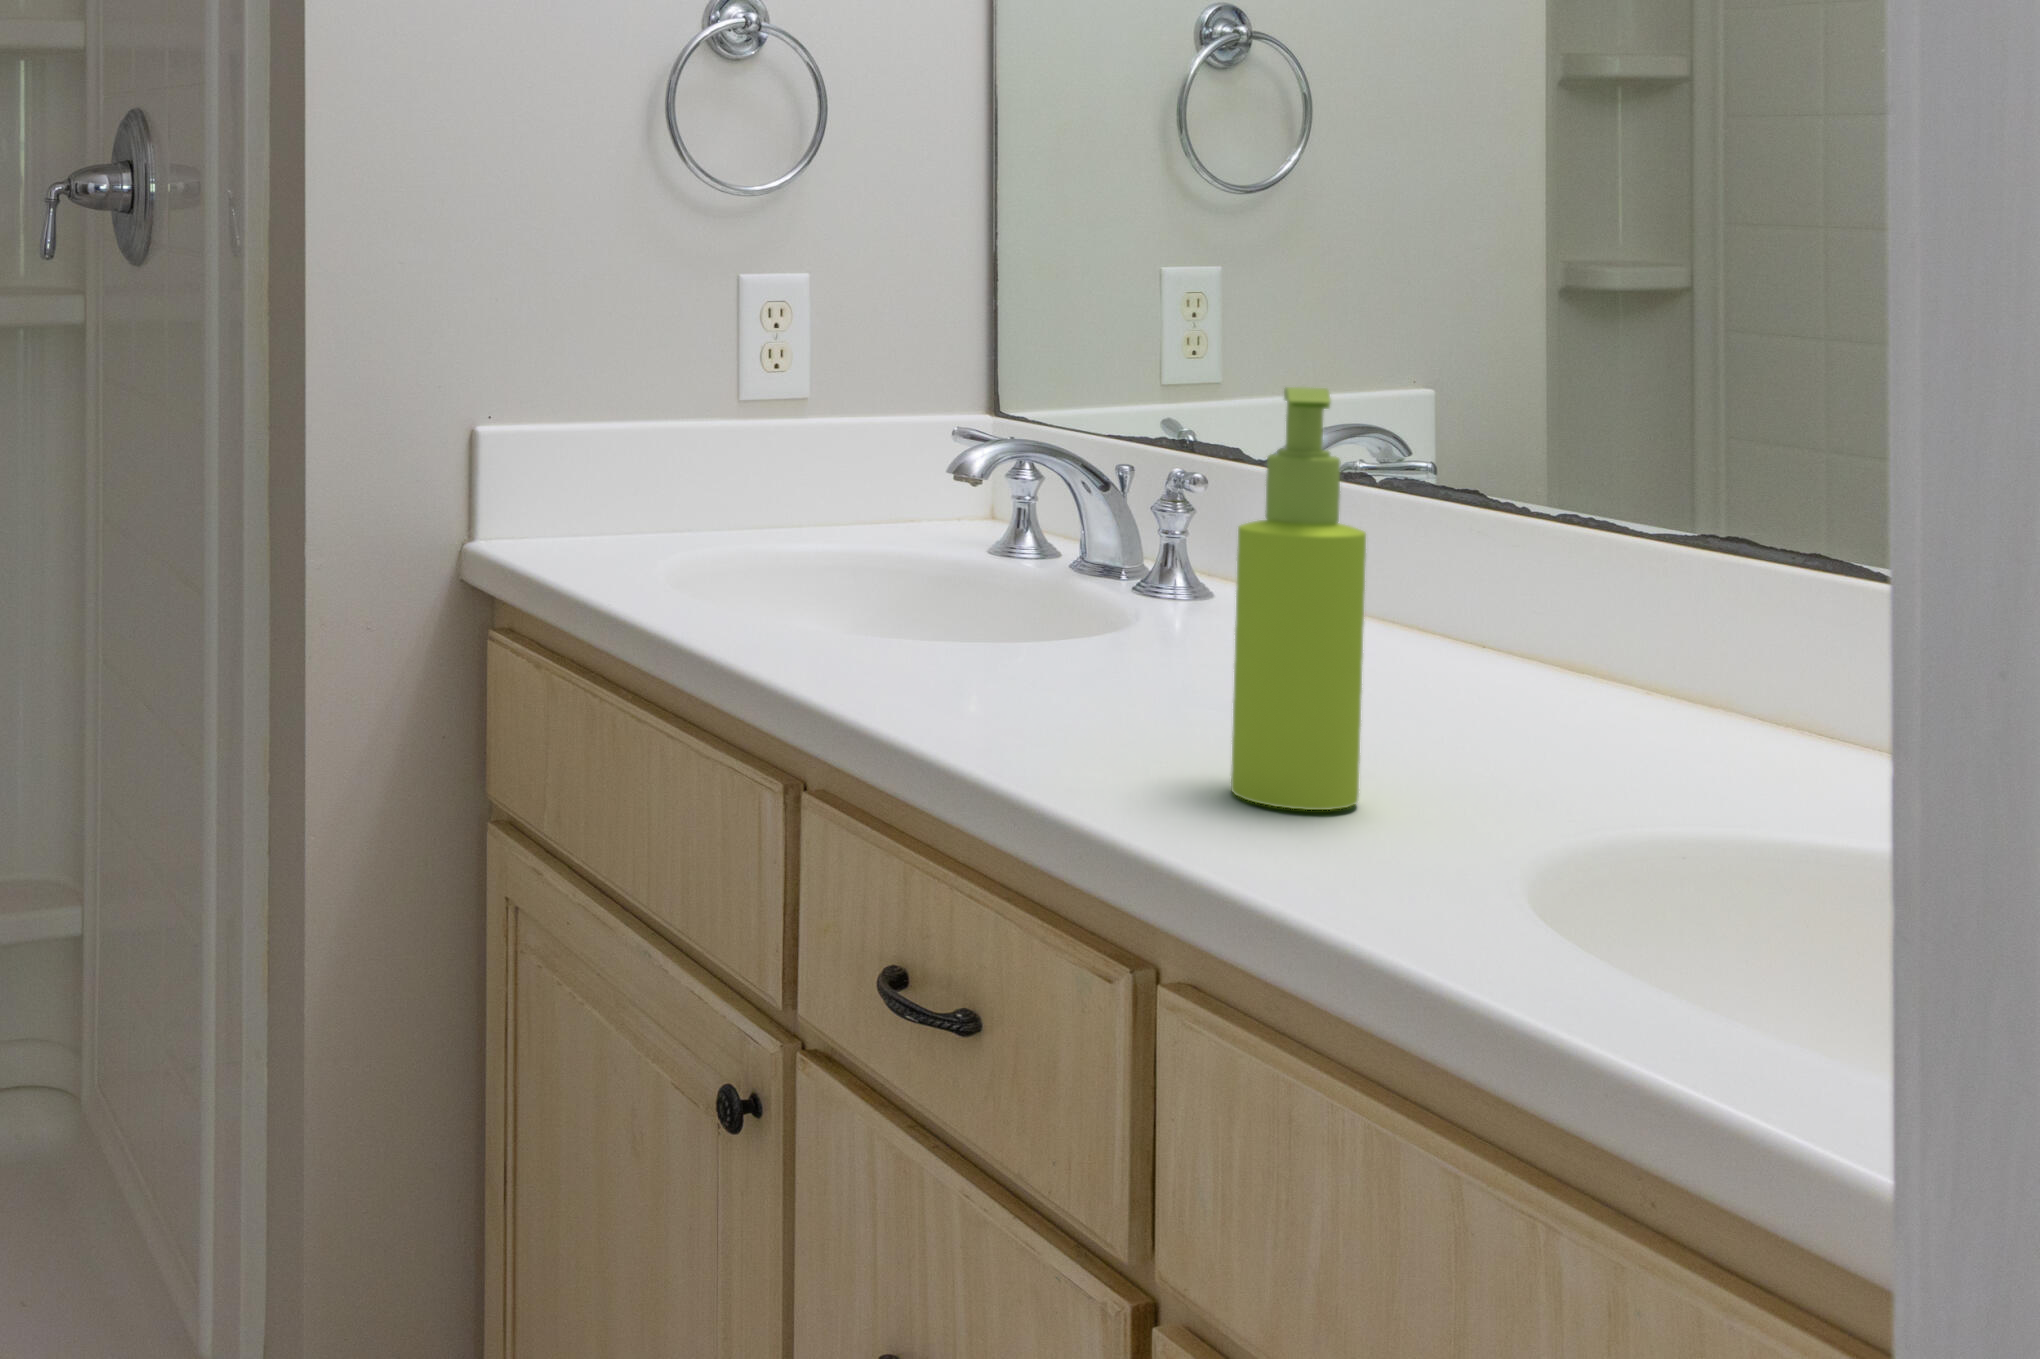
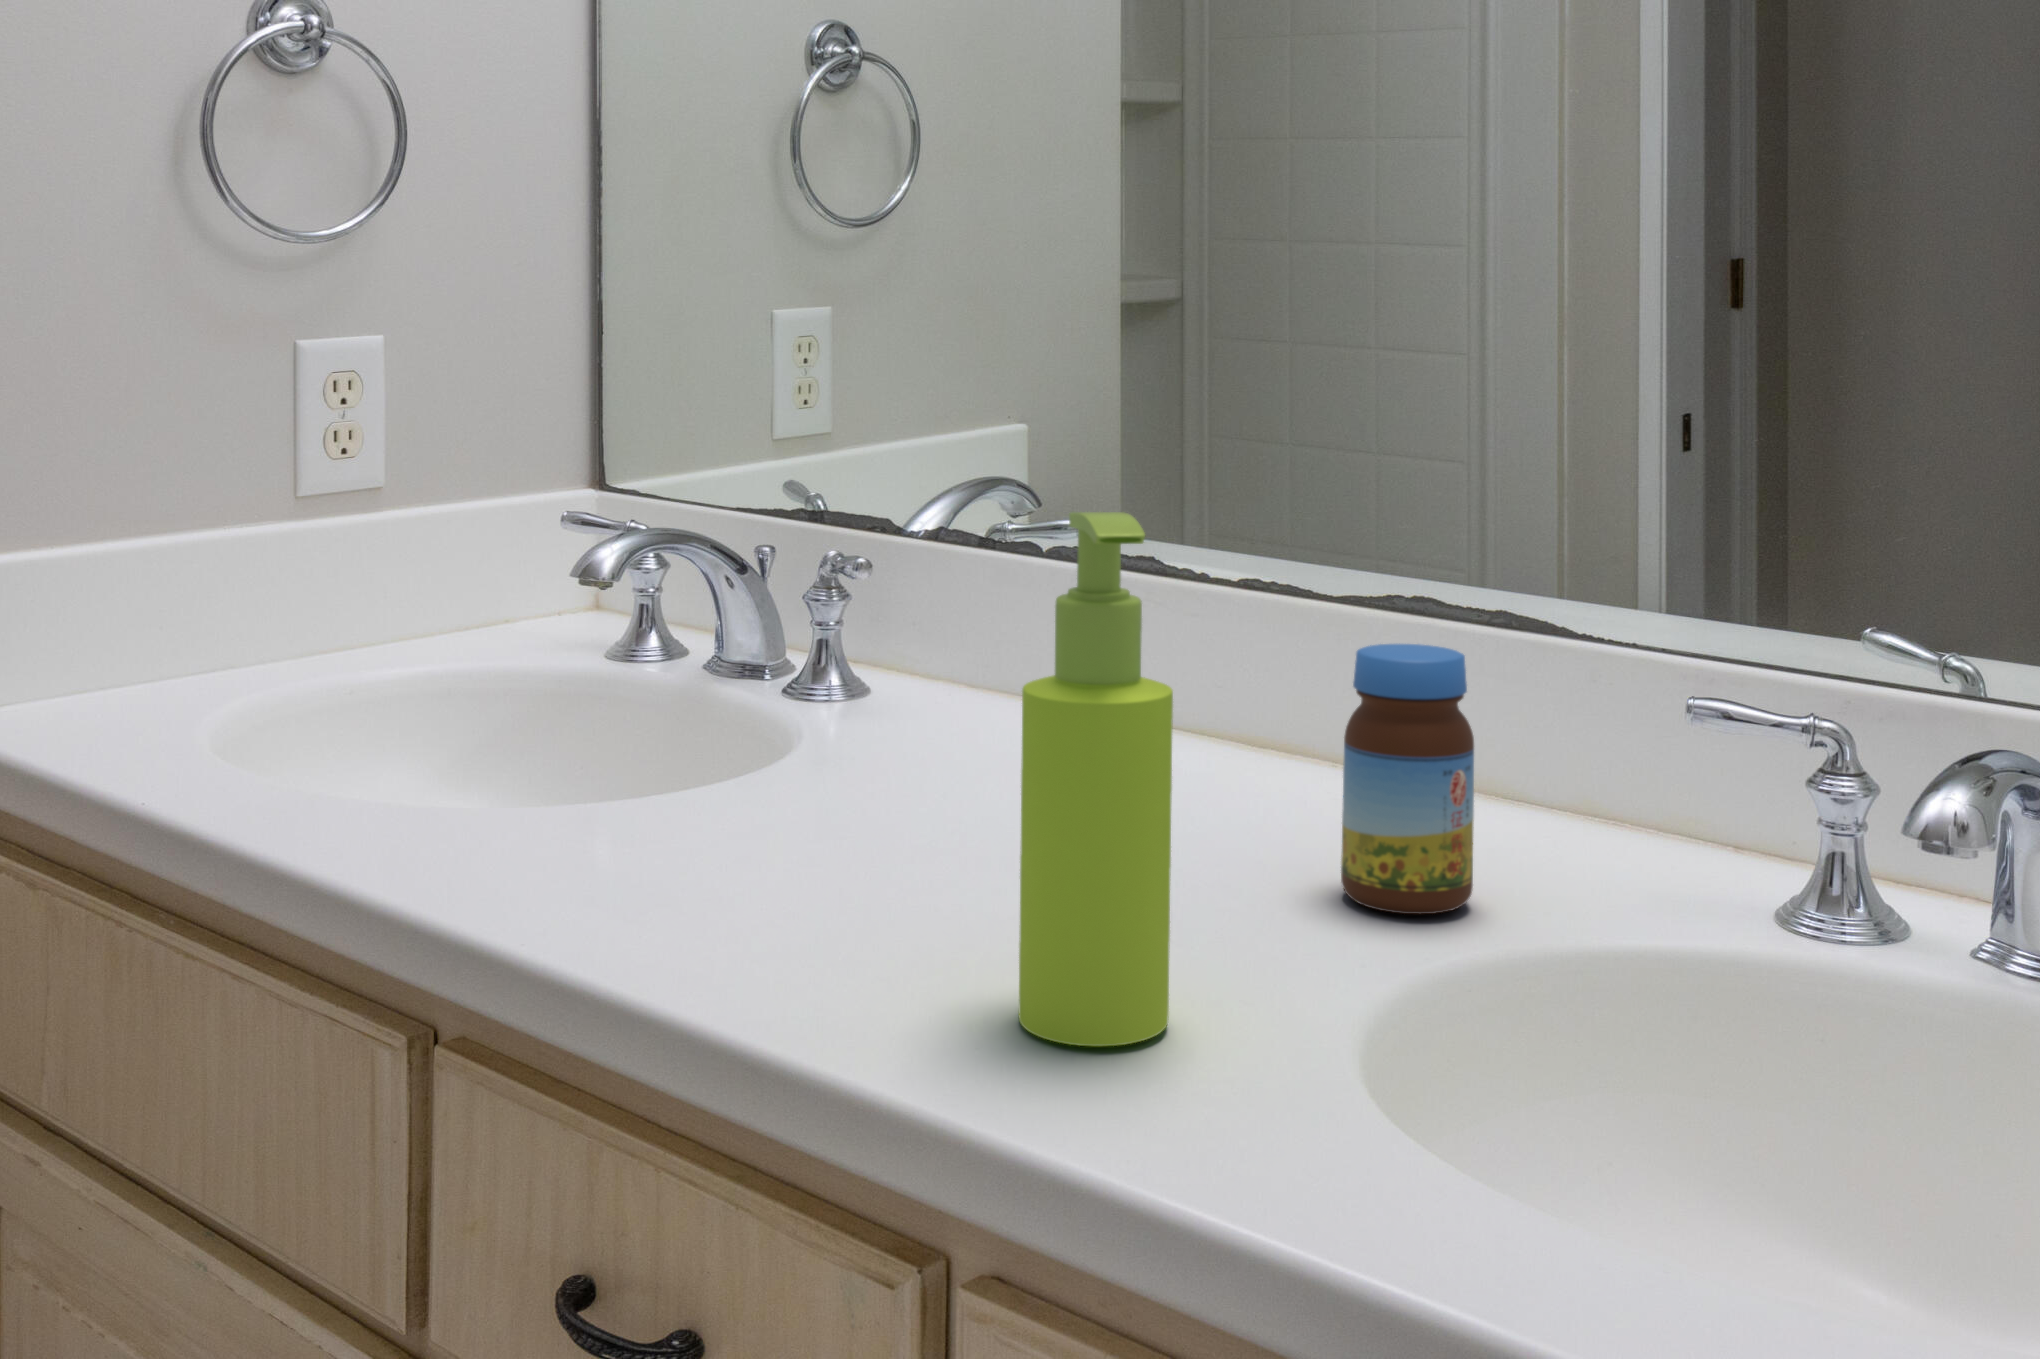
jar: none [1582,537,1717,777] -> present [1341,644,1474,914]

